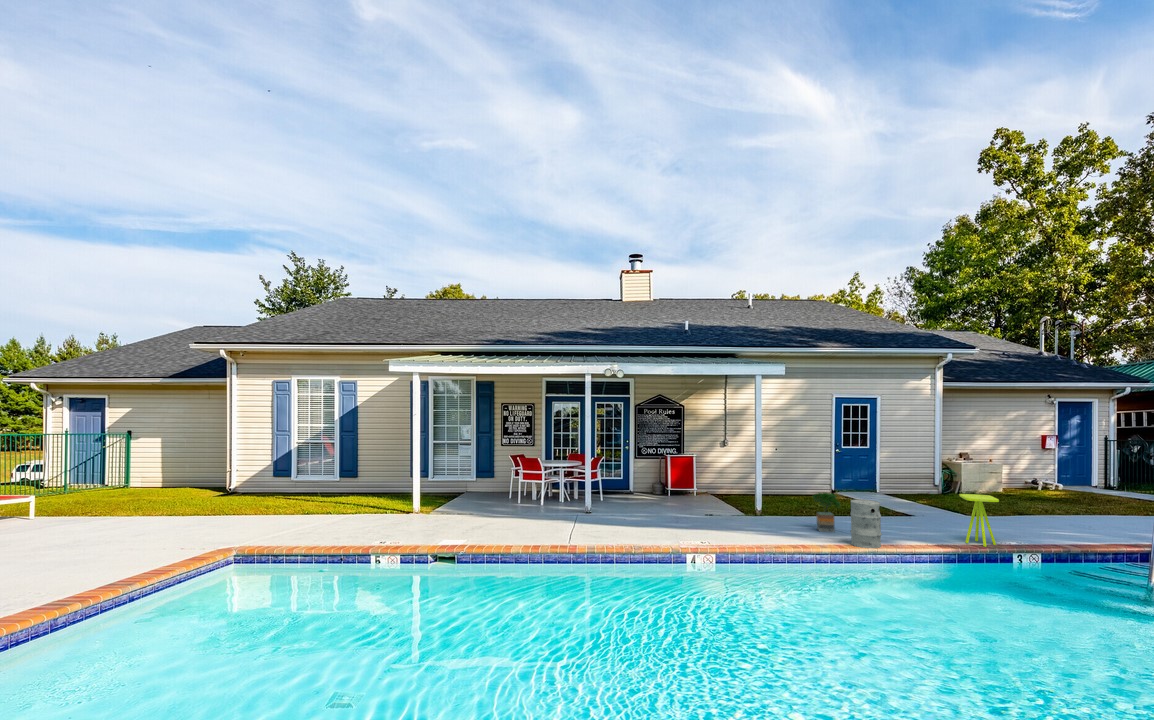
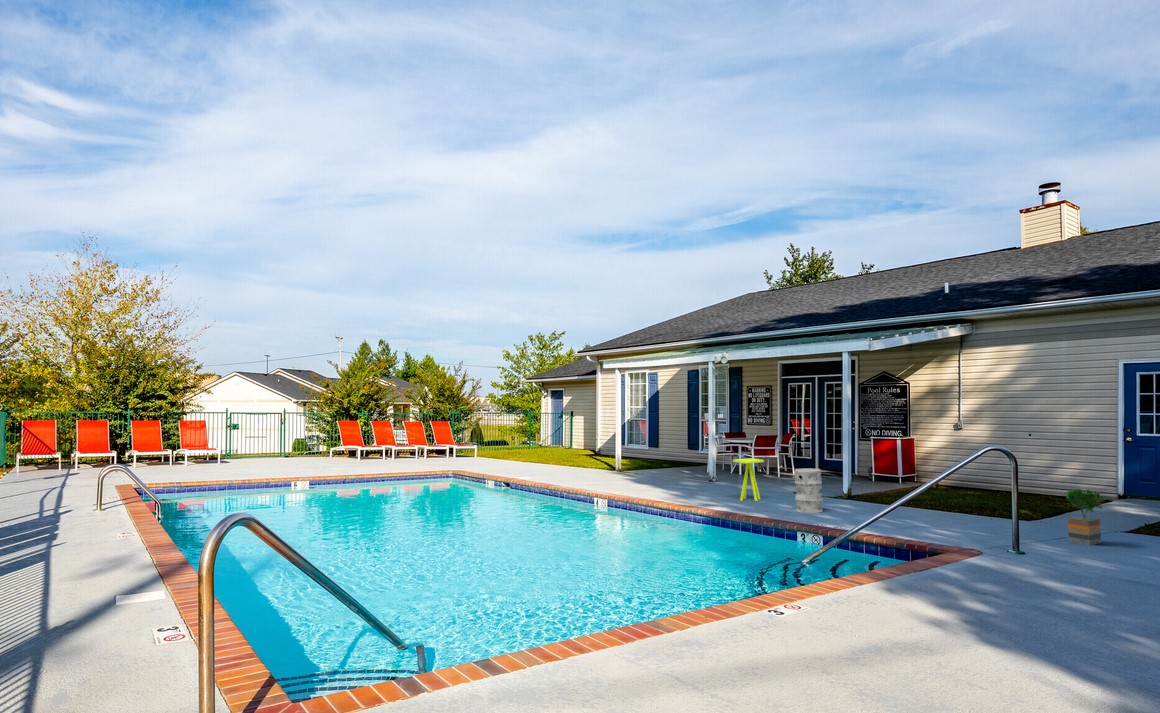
potted tree: present [813,493,840,532] -> present [1066,489,1105,545]
side table: present [959,494,999,547] -> present [733,458,764,501]

